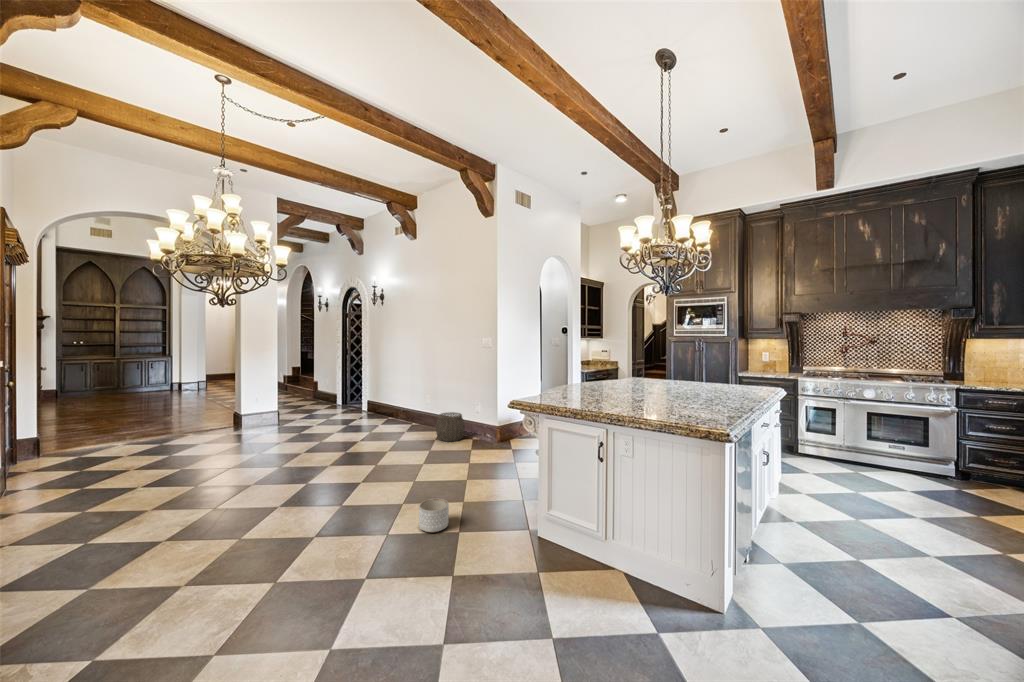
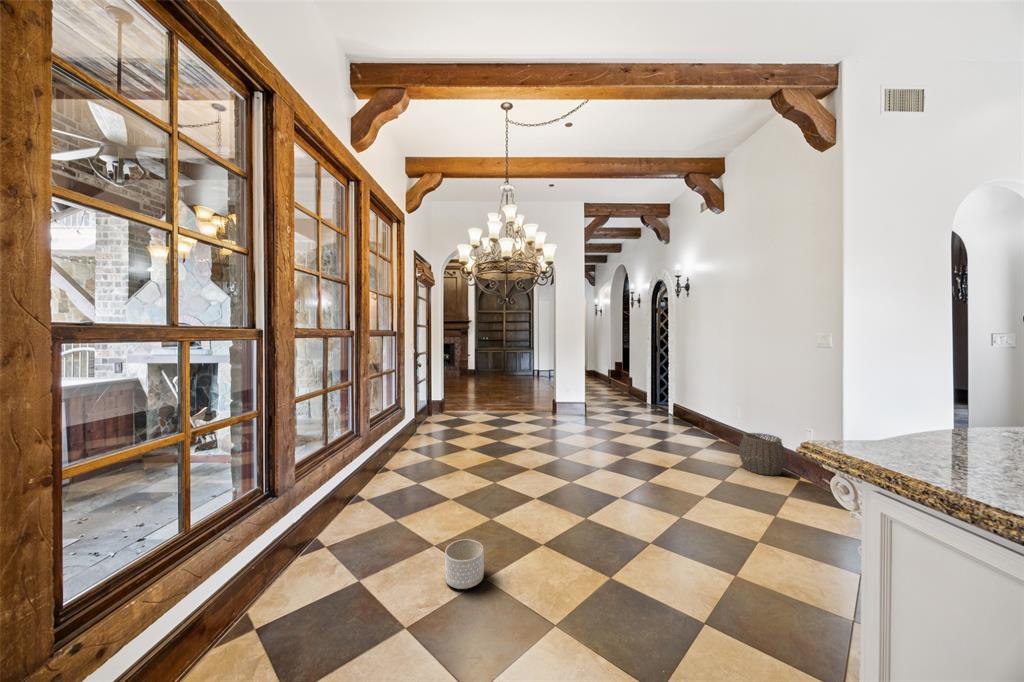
planter: present [419,498,449,532] -> present [445,539,484,589]

